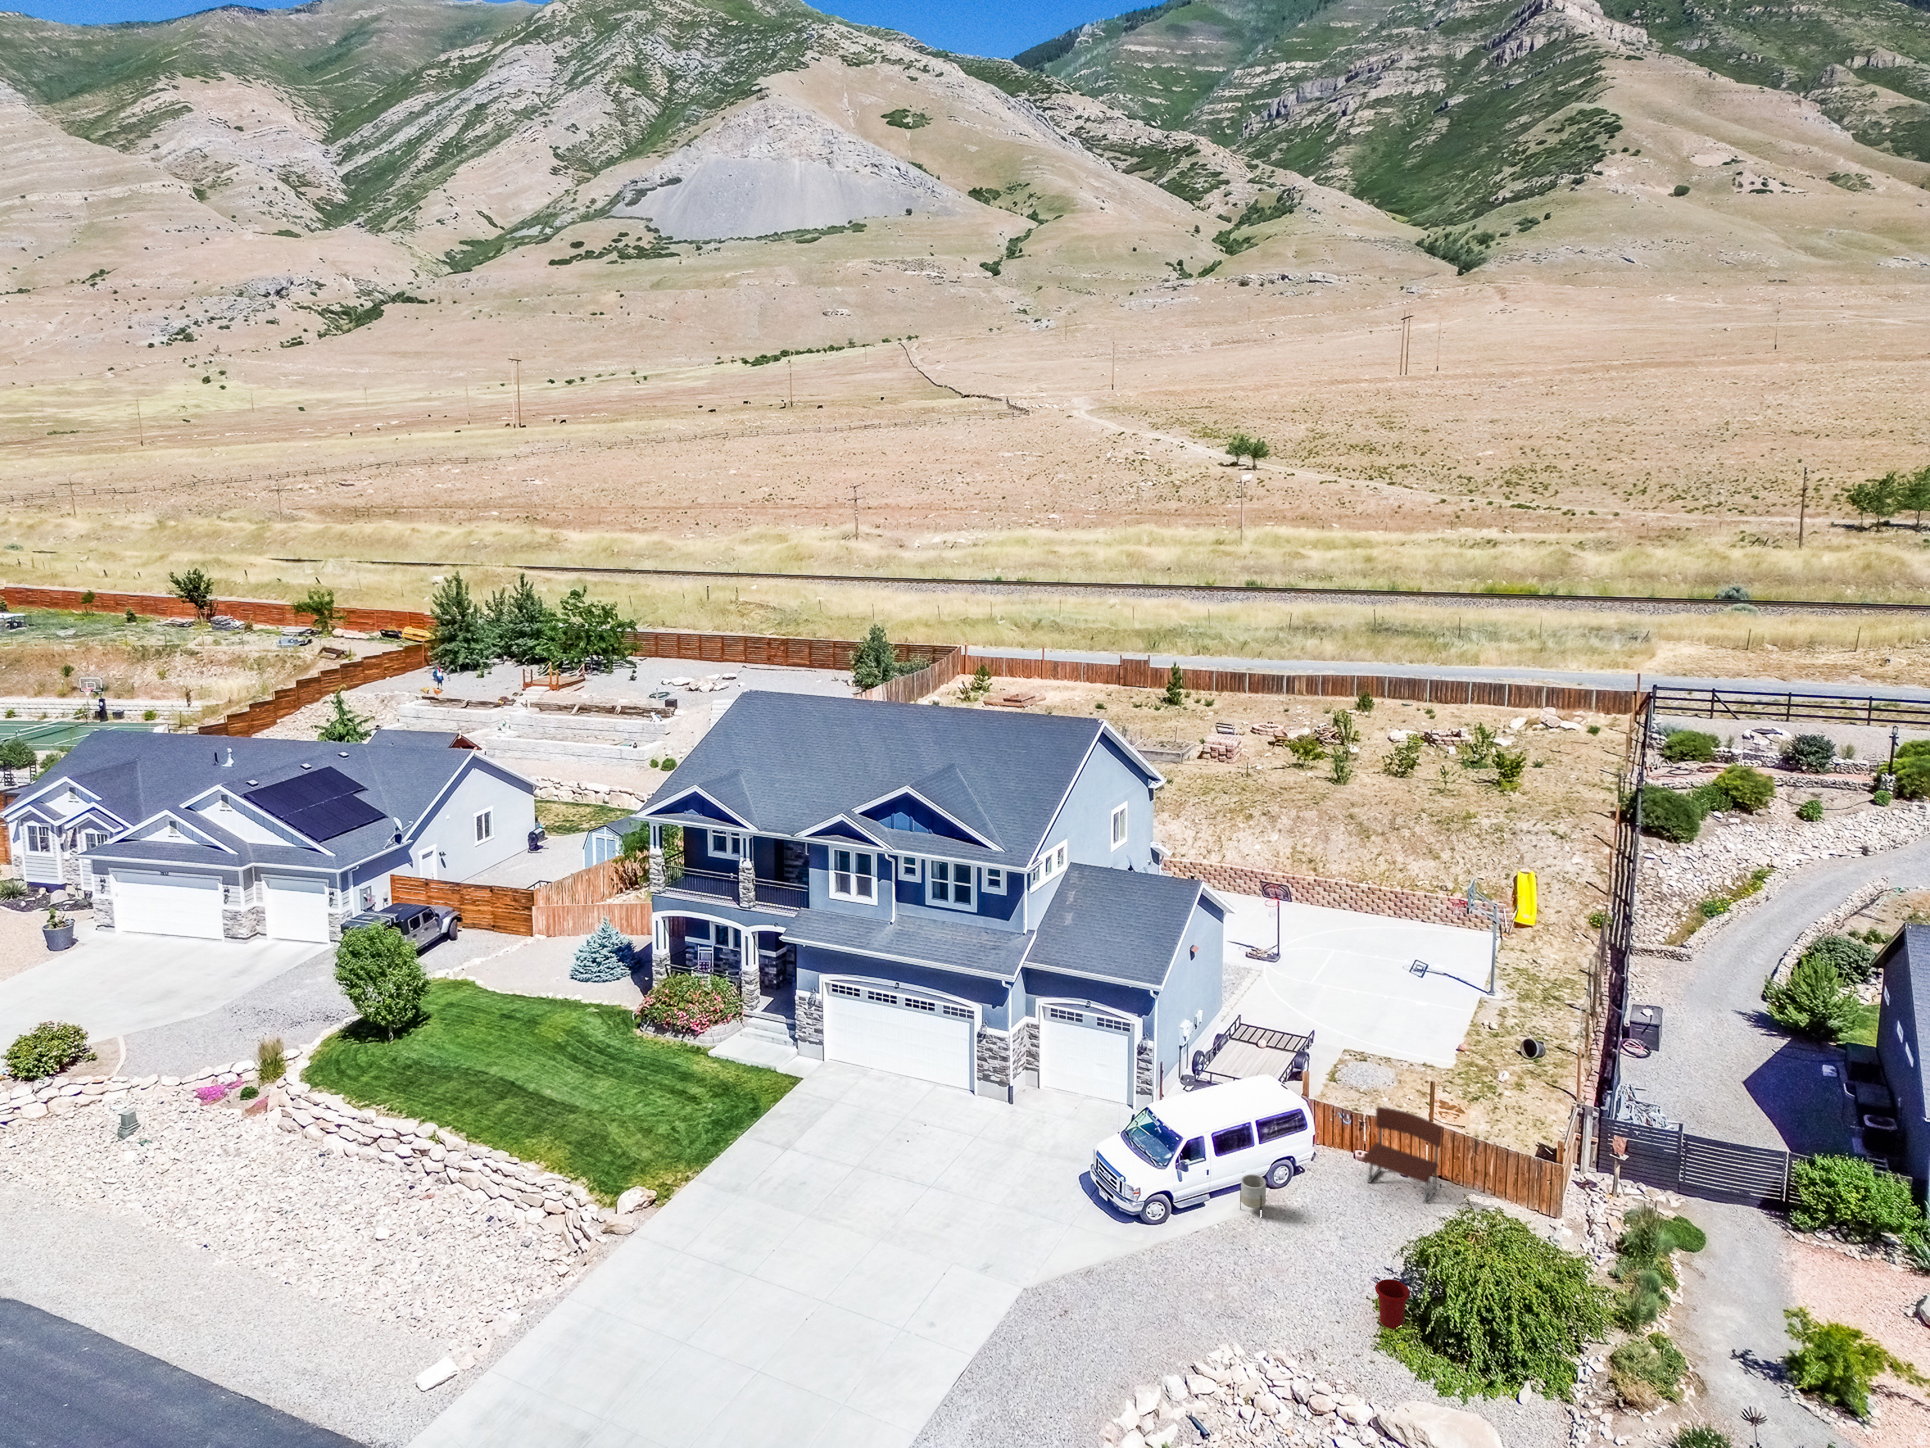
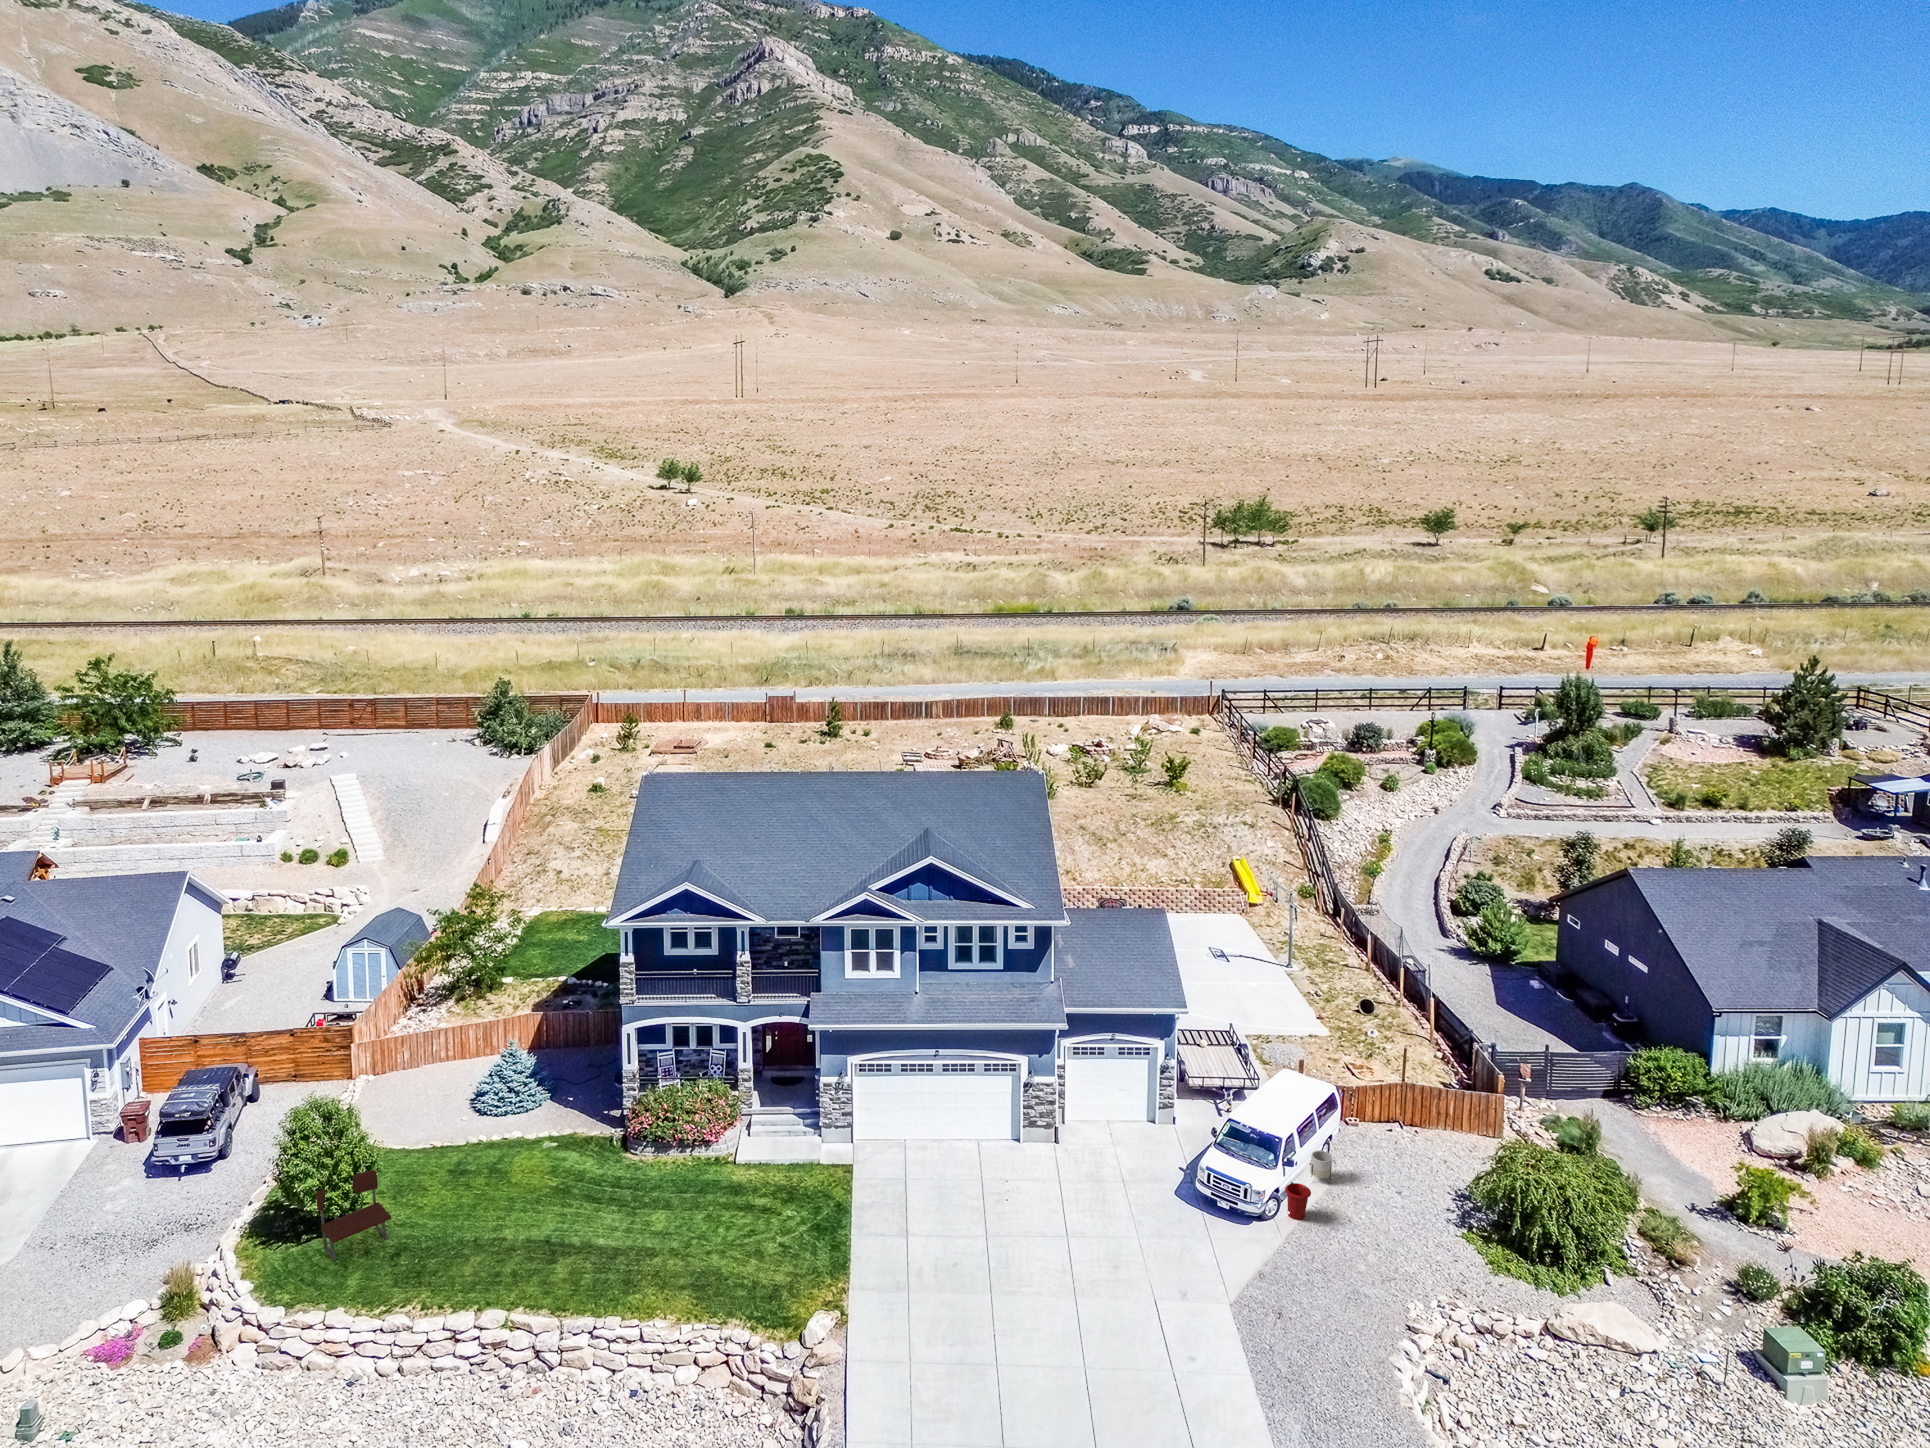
bench: present [1362,1107,1442,1203] -> present [316,1170,391,1261]
waste bin: present [1375,1279,1410,1329] -> present [1285,1183,1311,1220]

